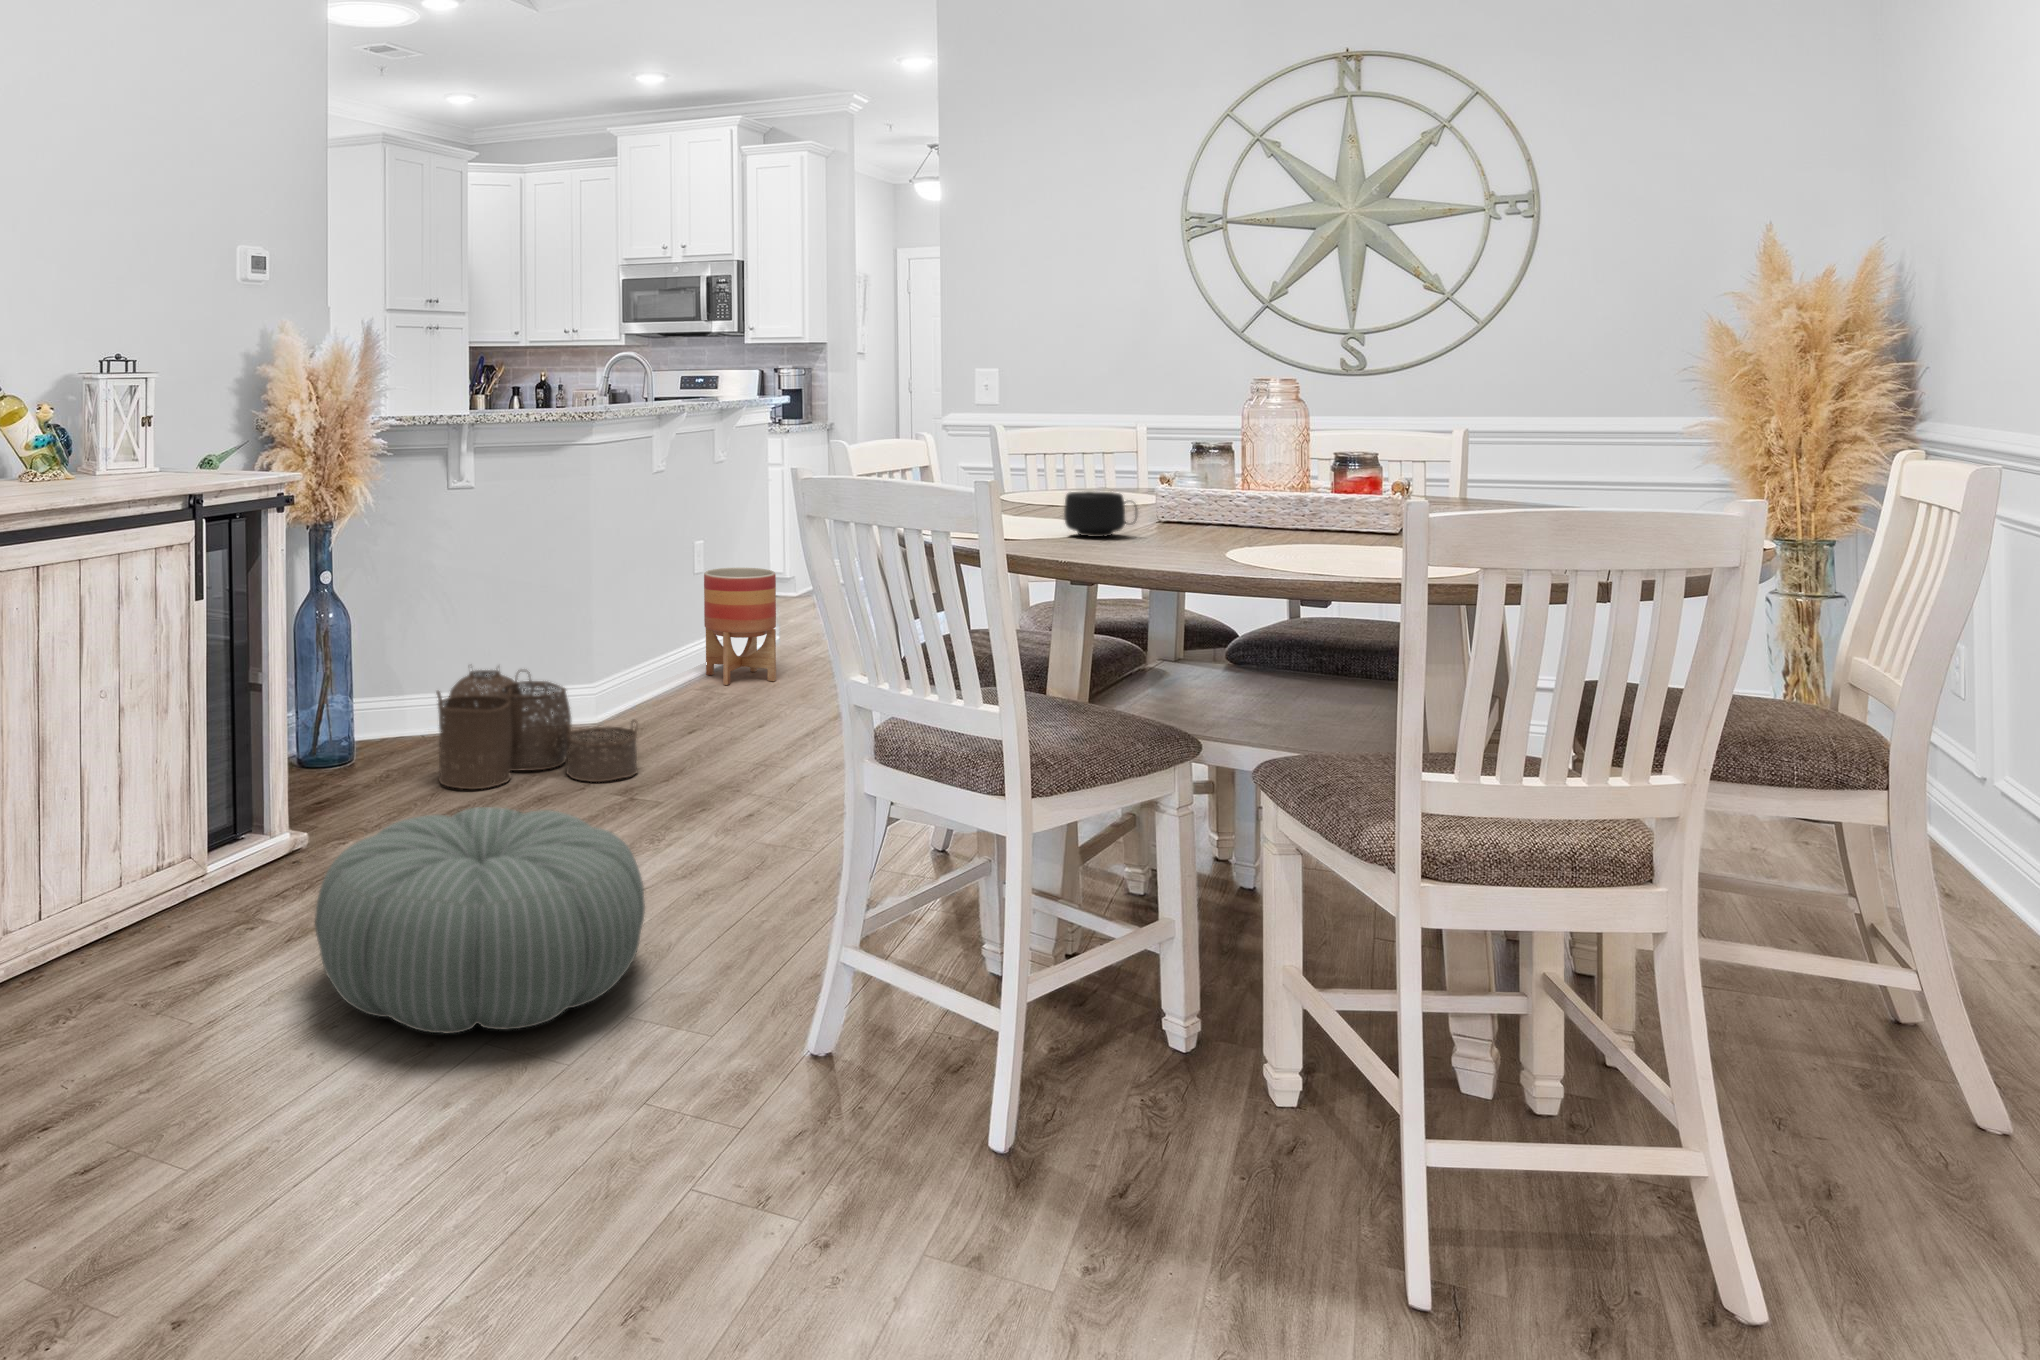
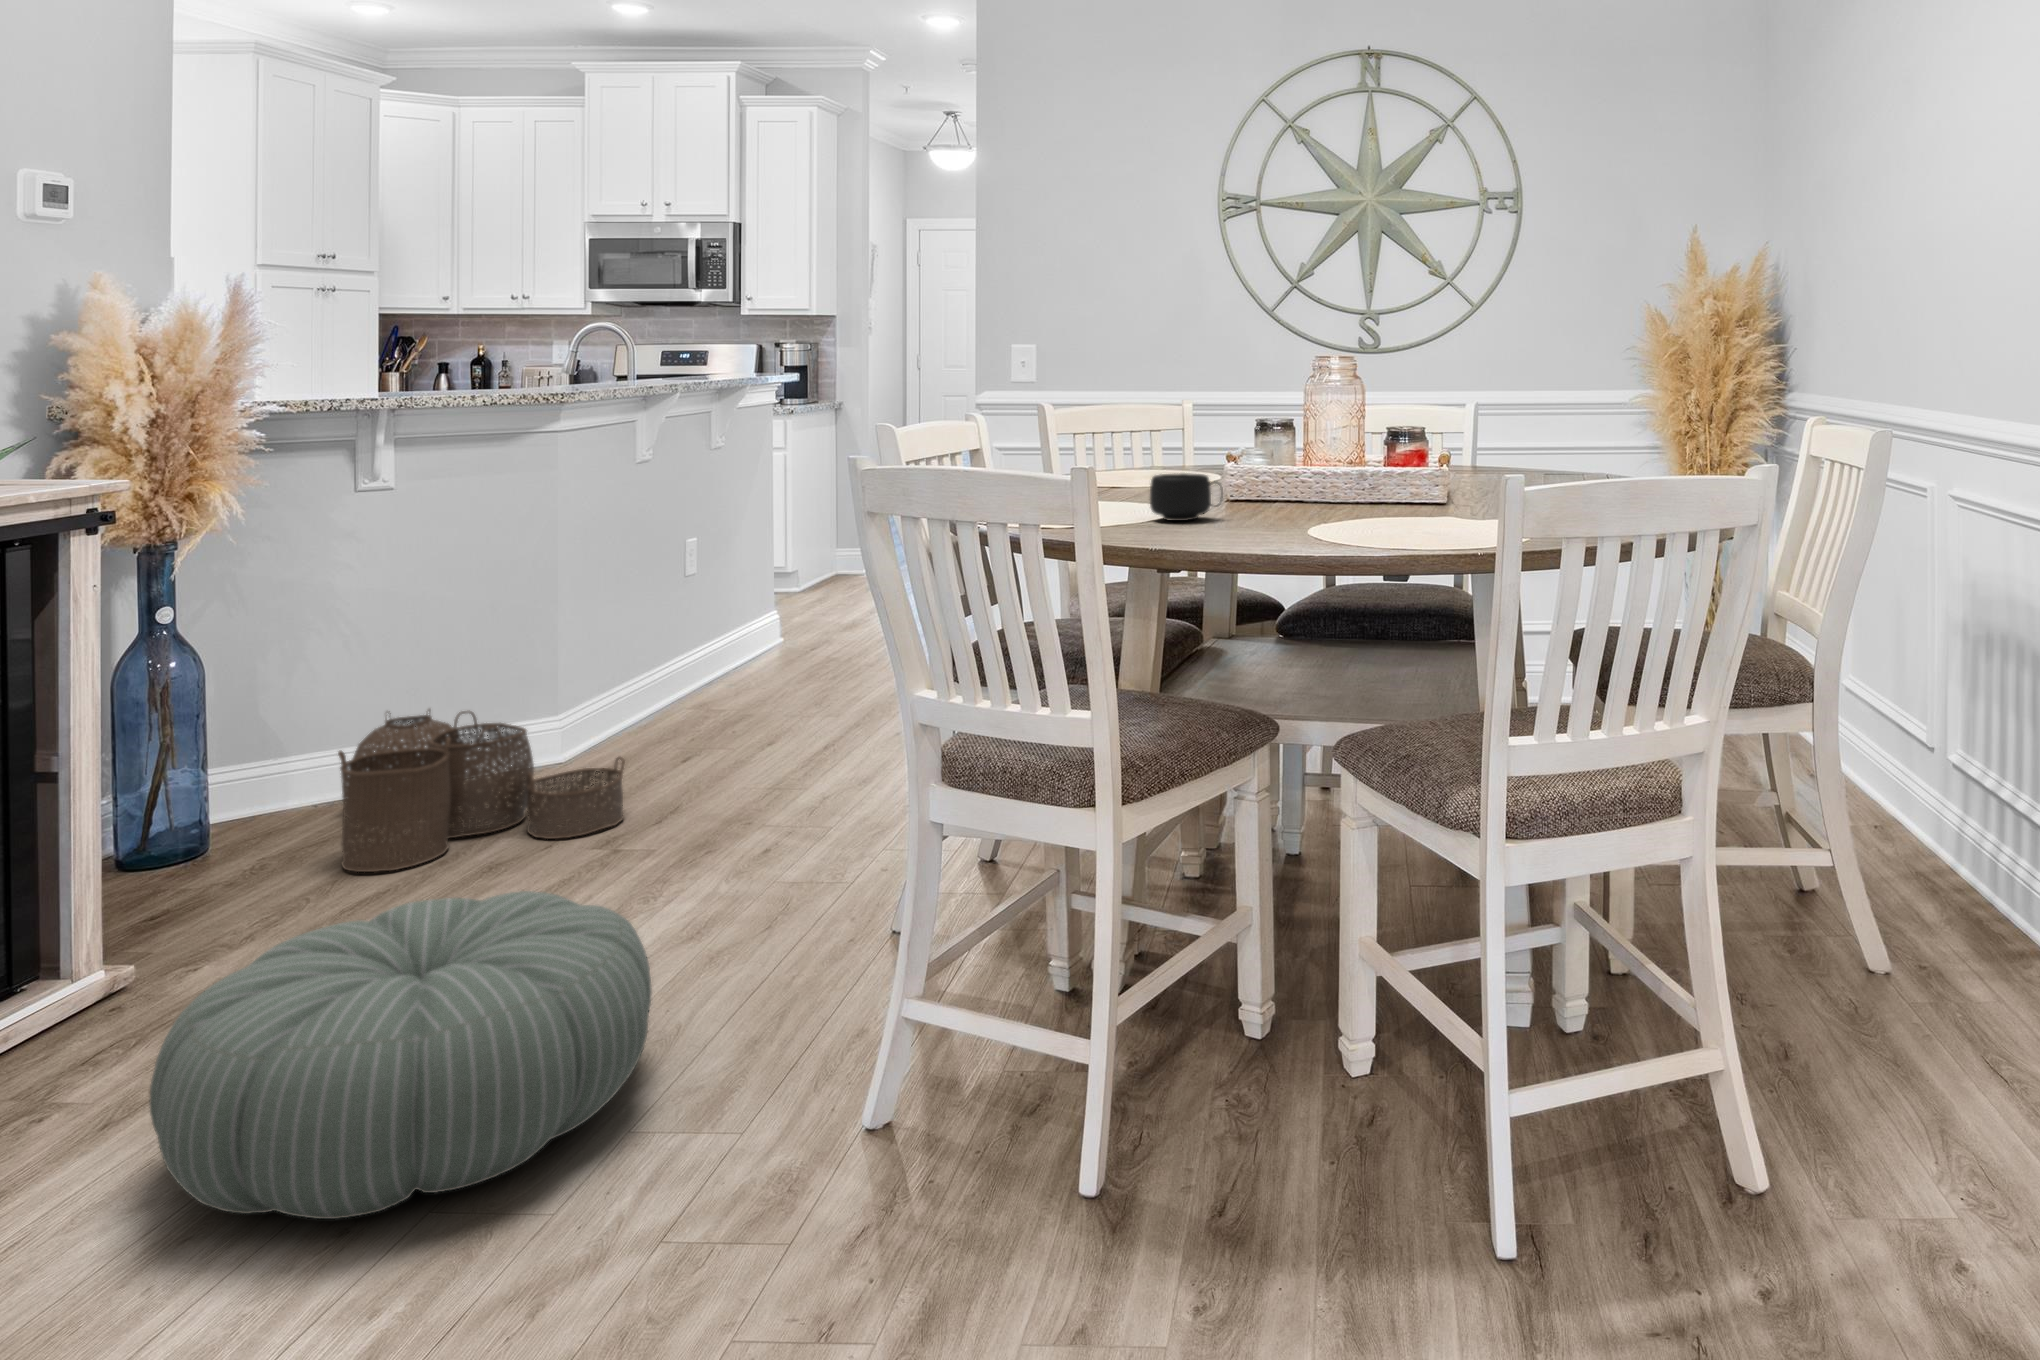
planter: present [704,568,776,685] -> none [702,567,789,701]

